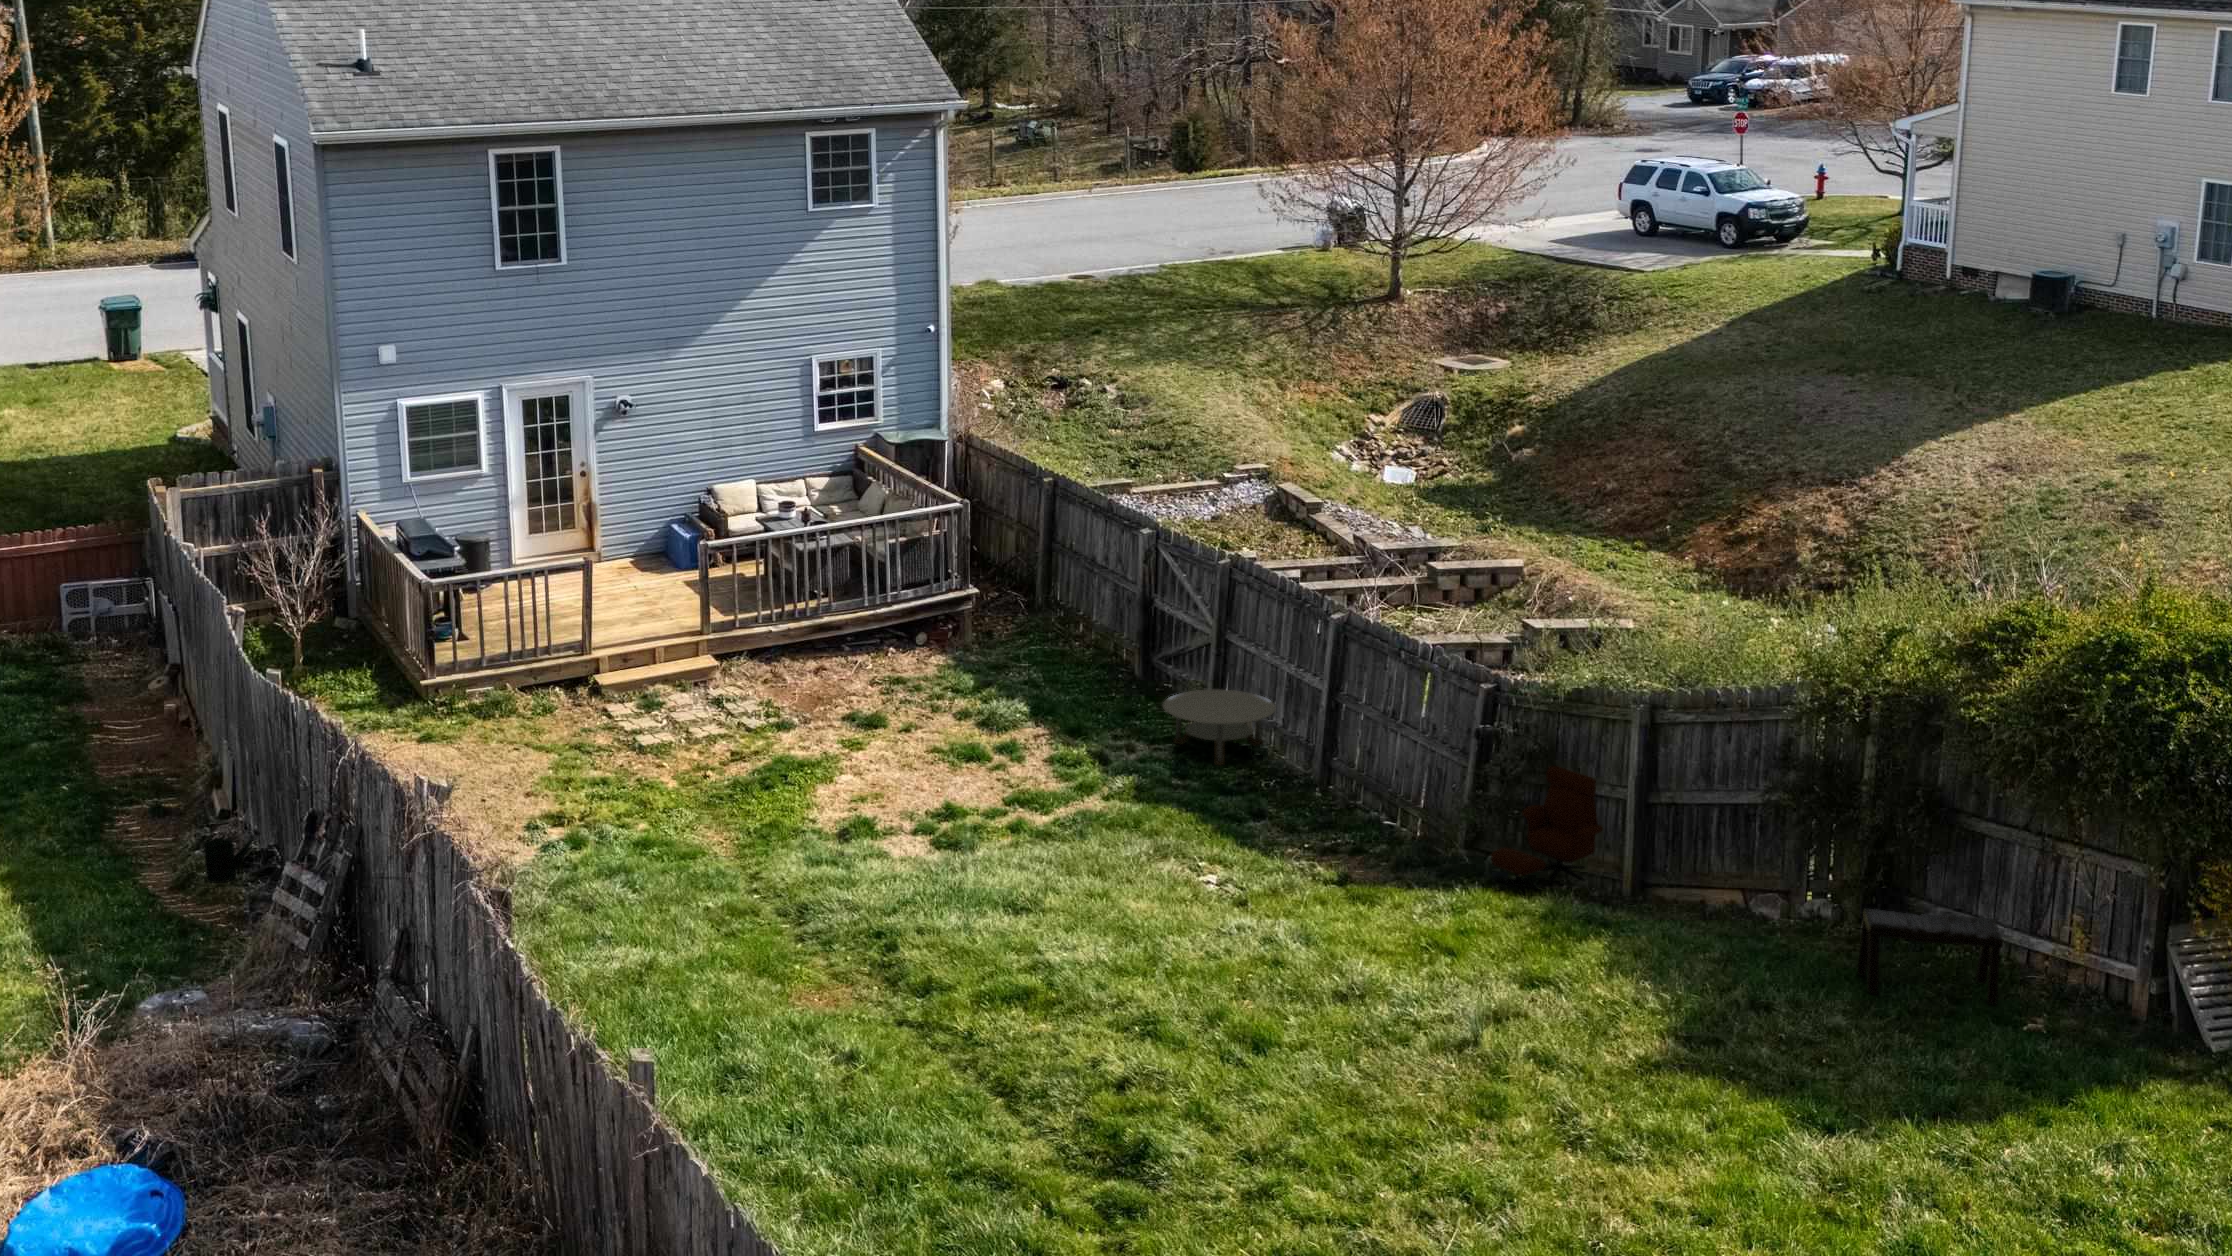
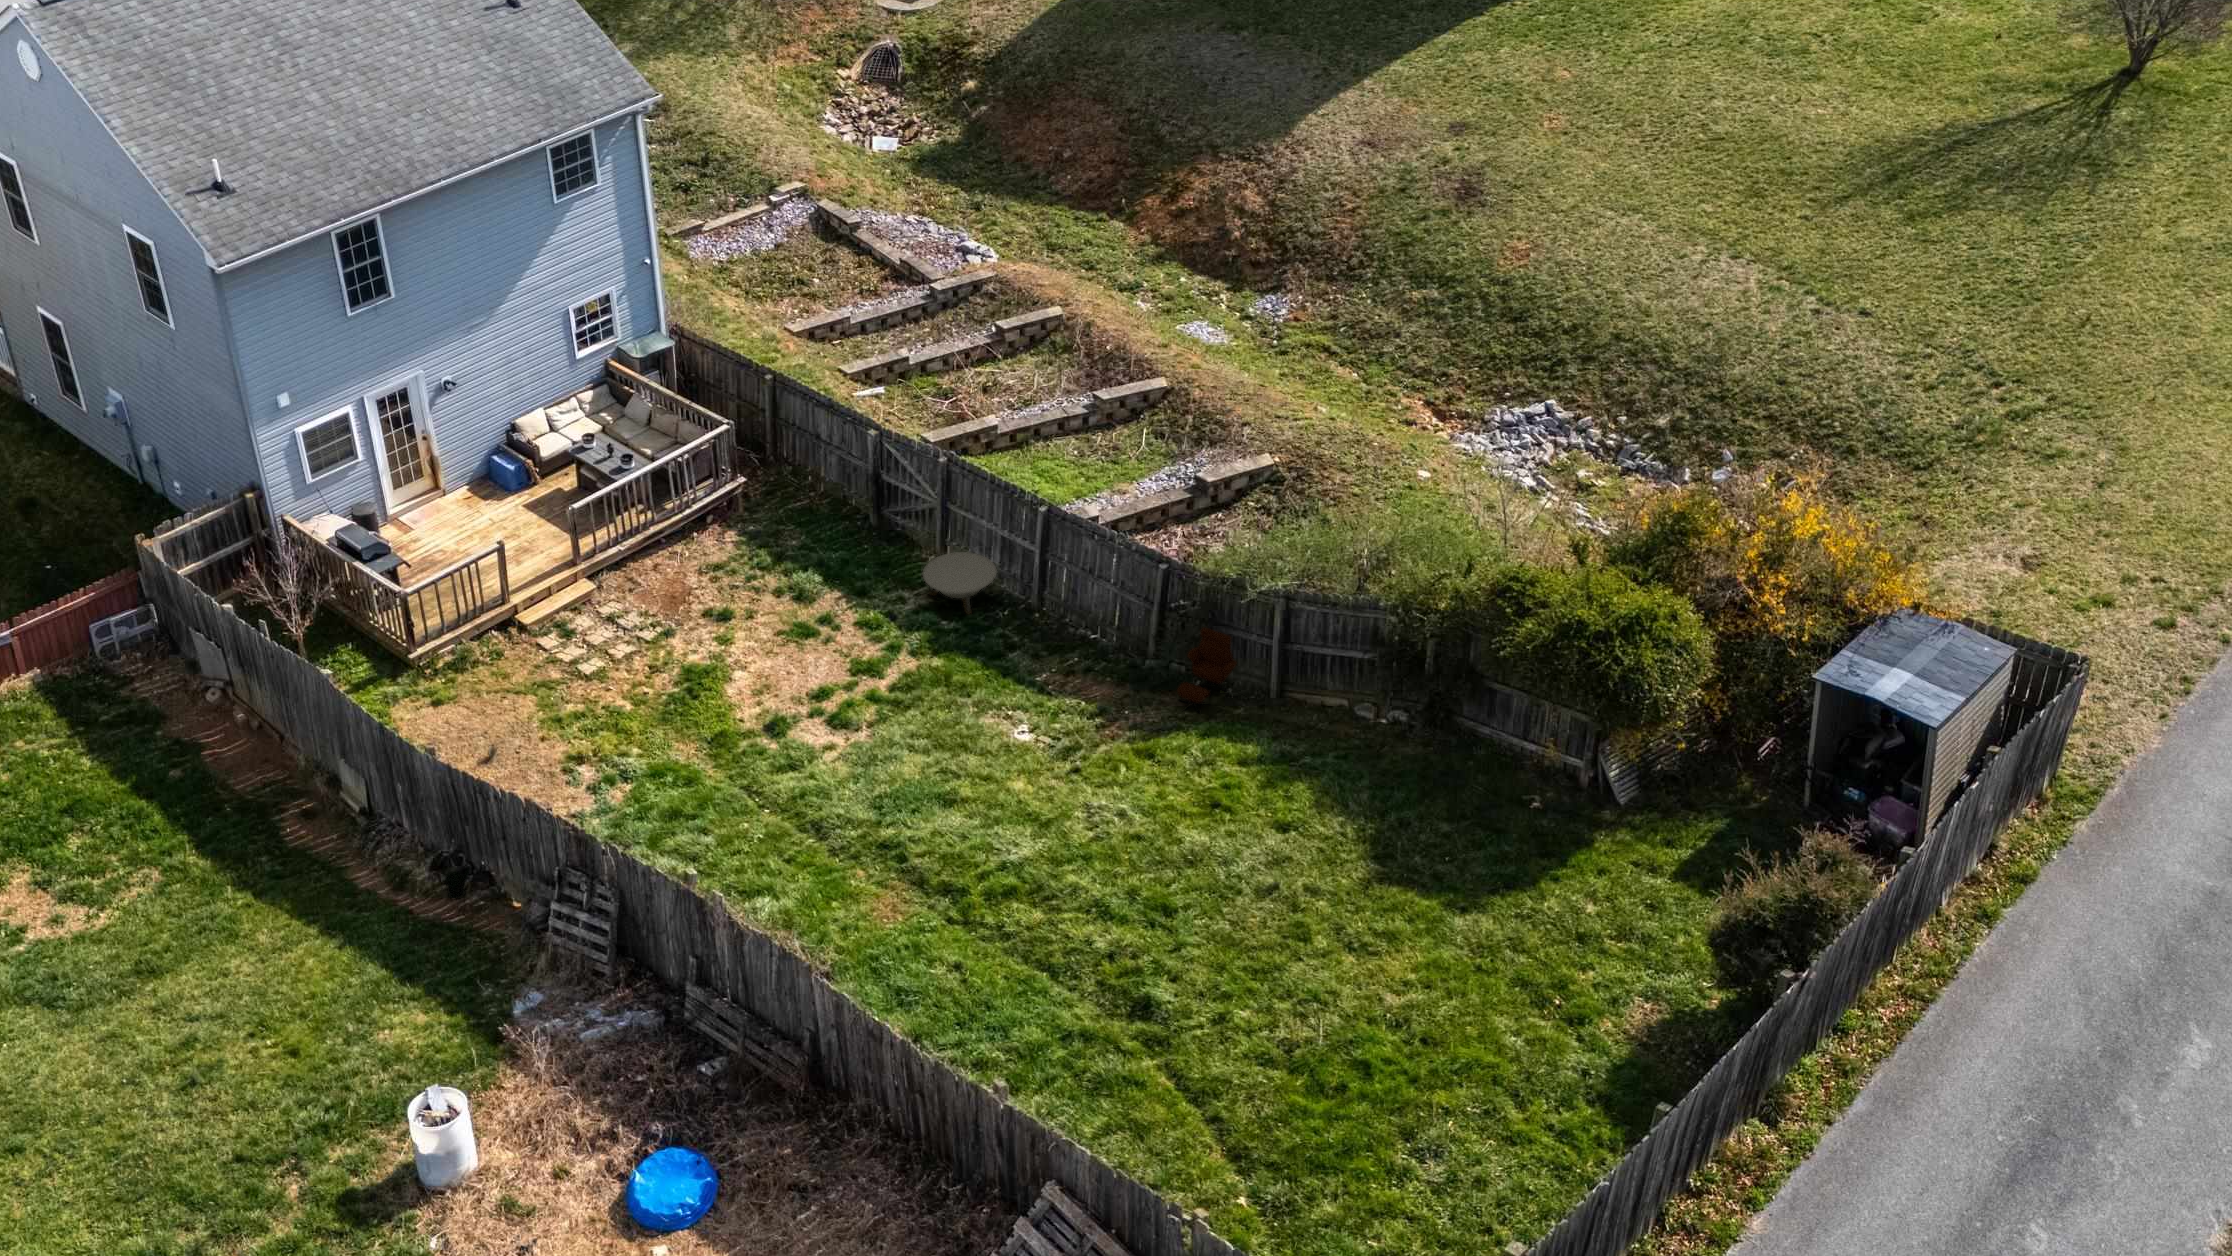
bench: present [1857,908,2003,1005] -> none [1392,707,1469,760]

